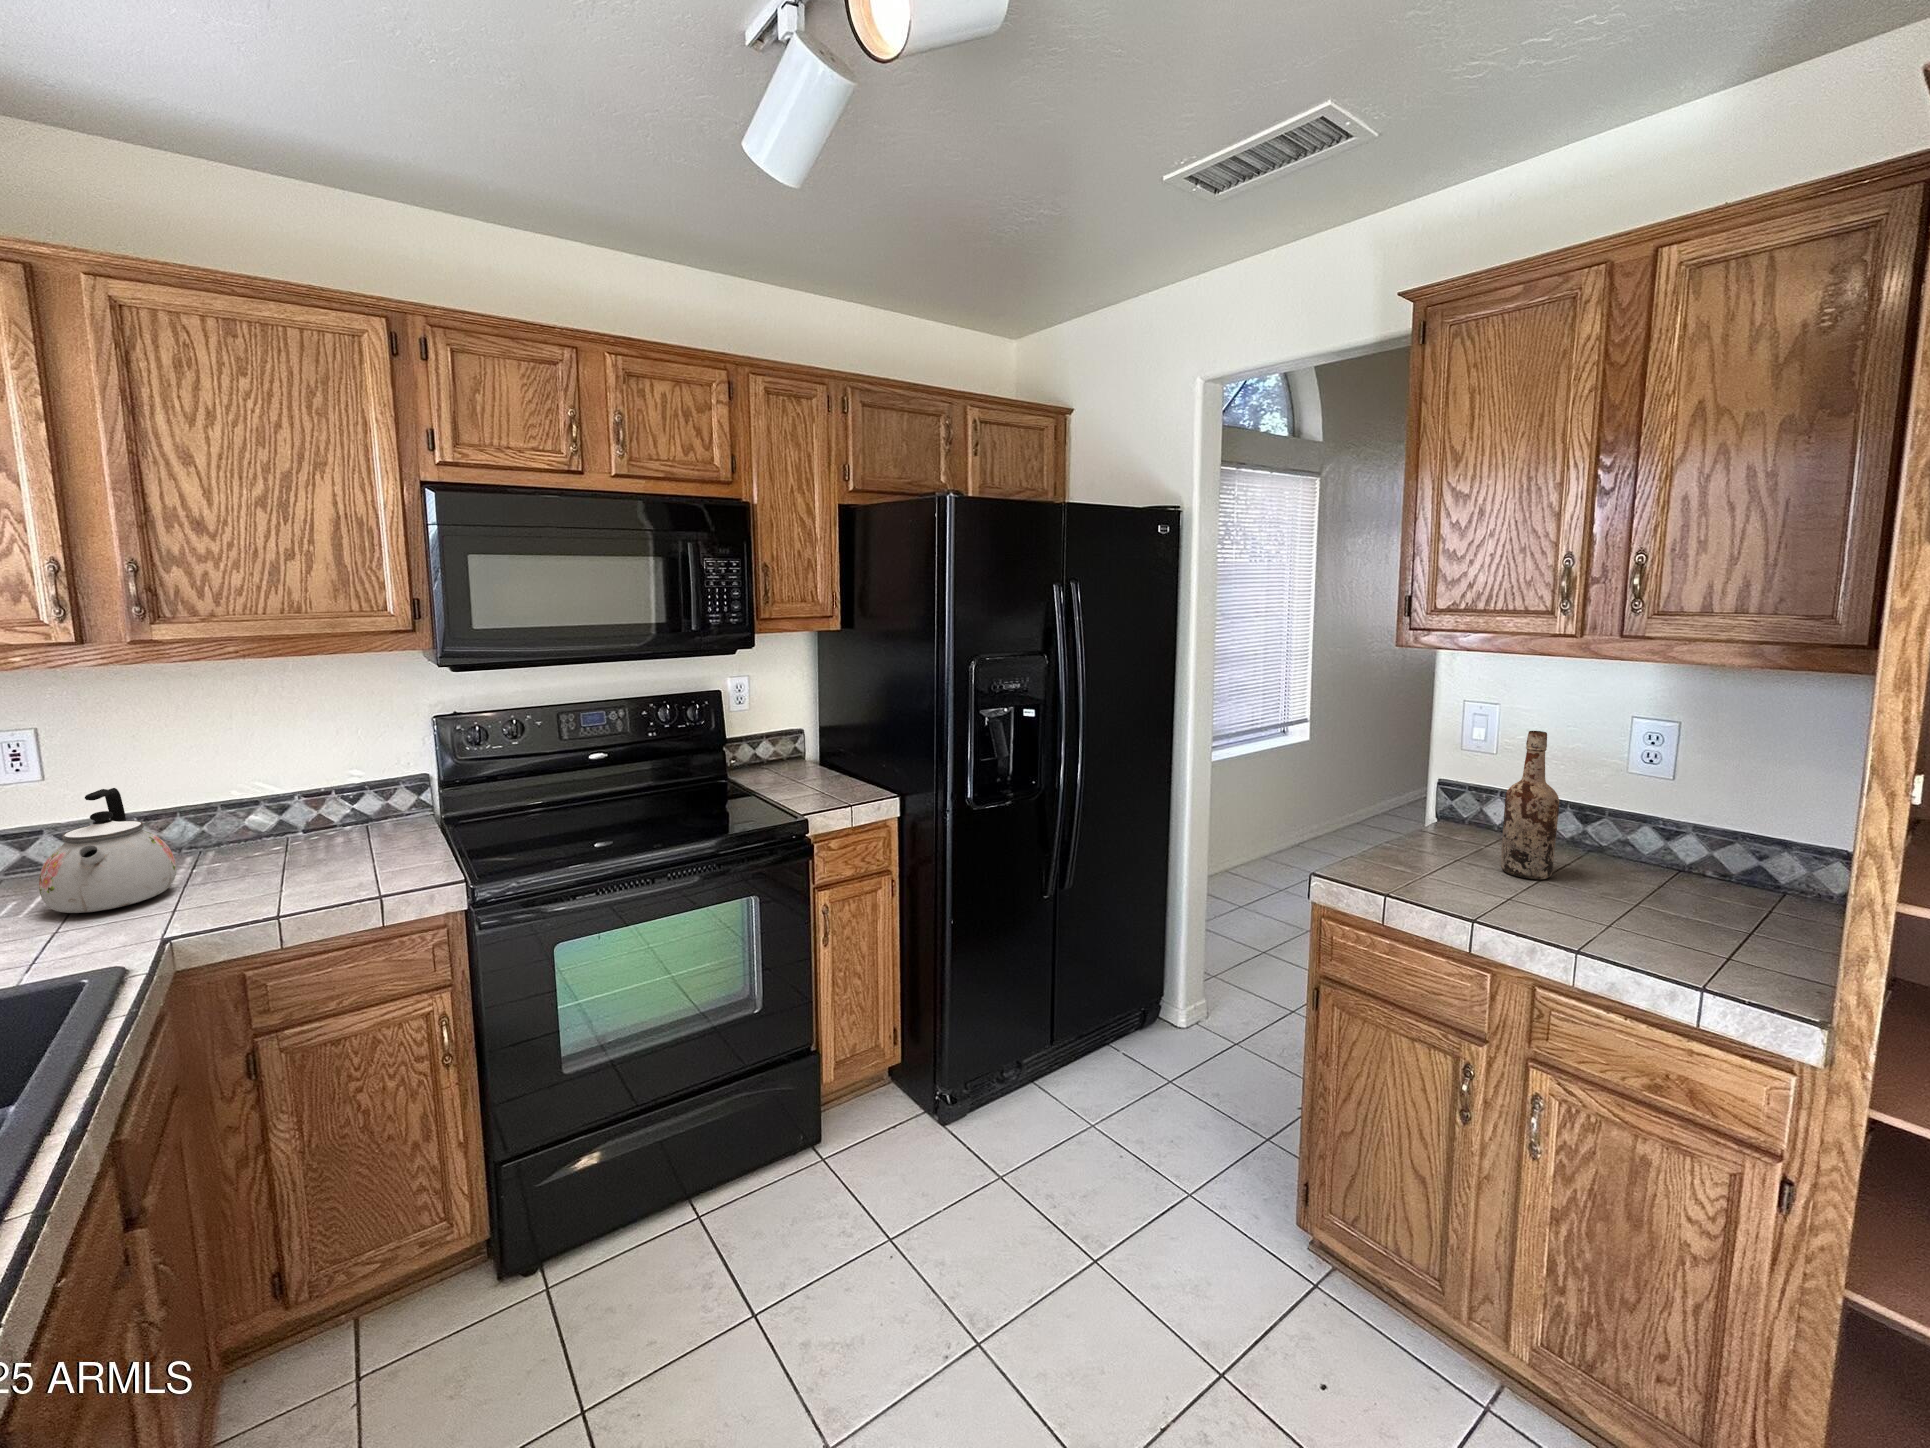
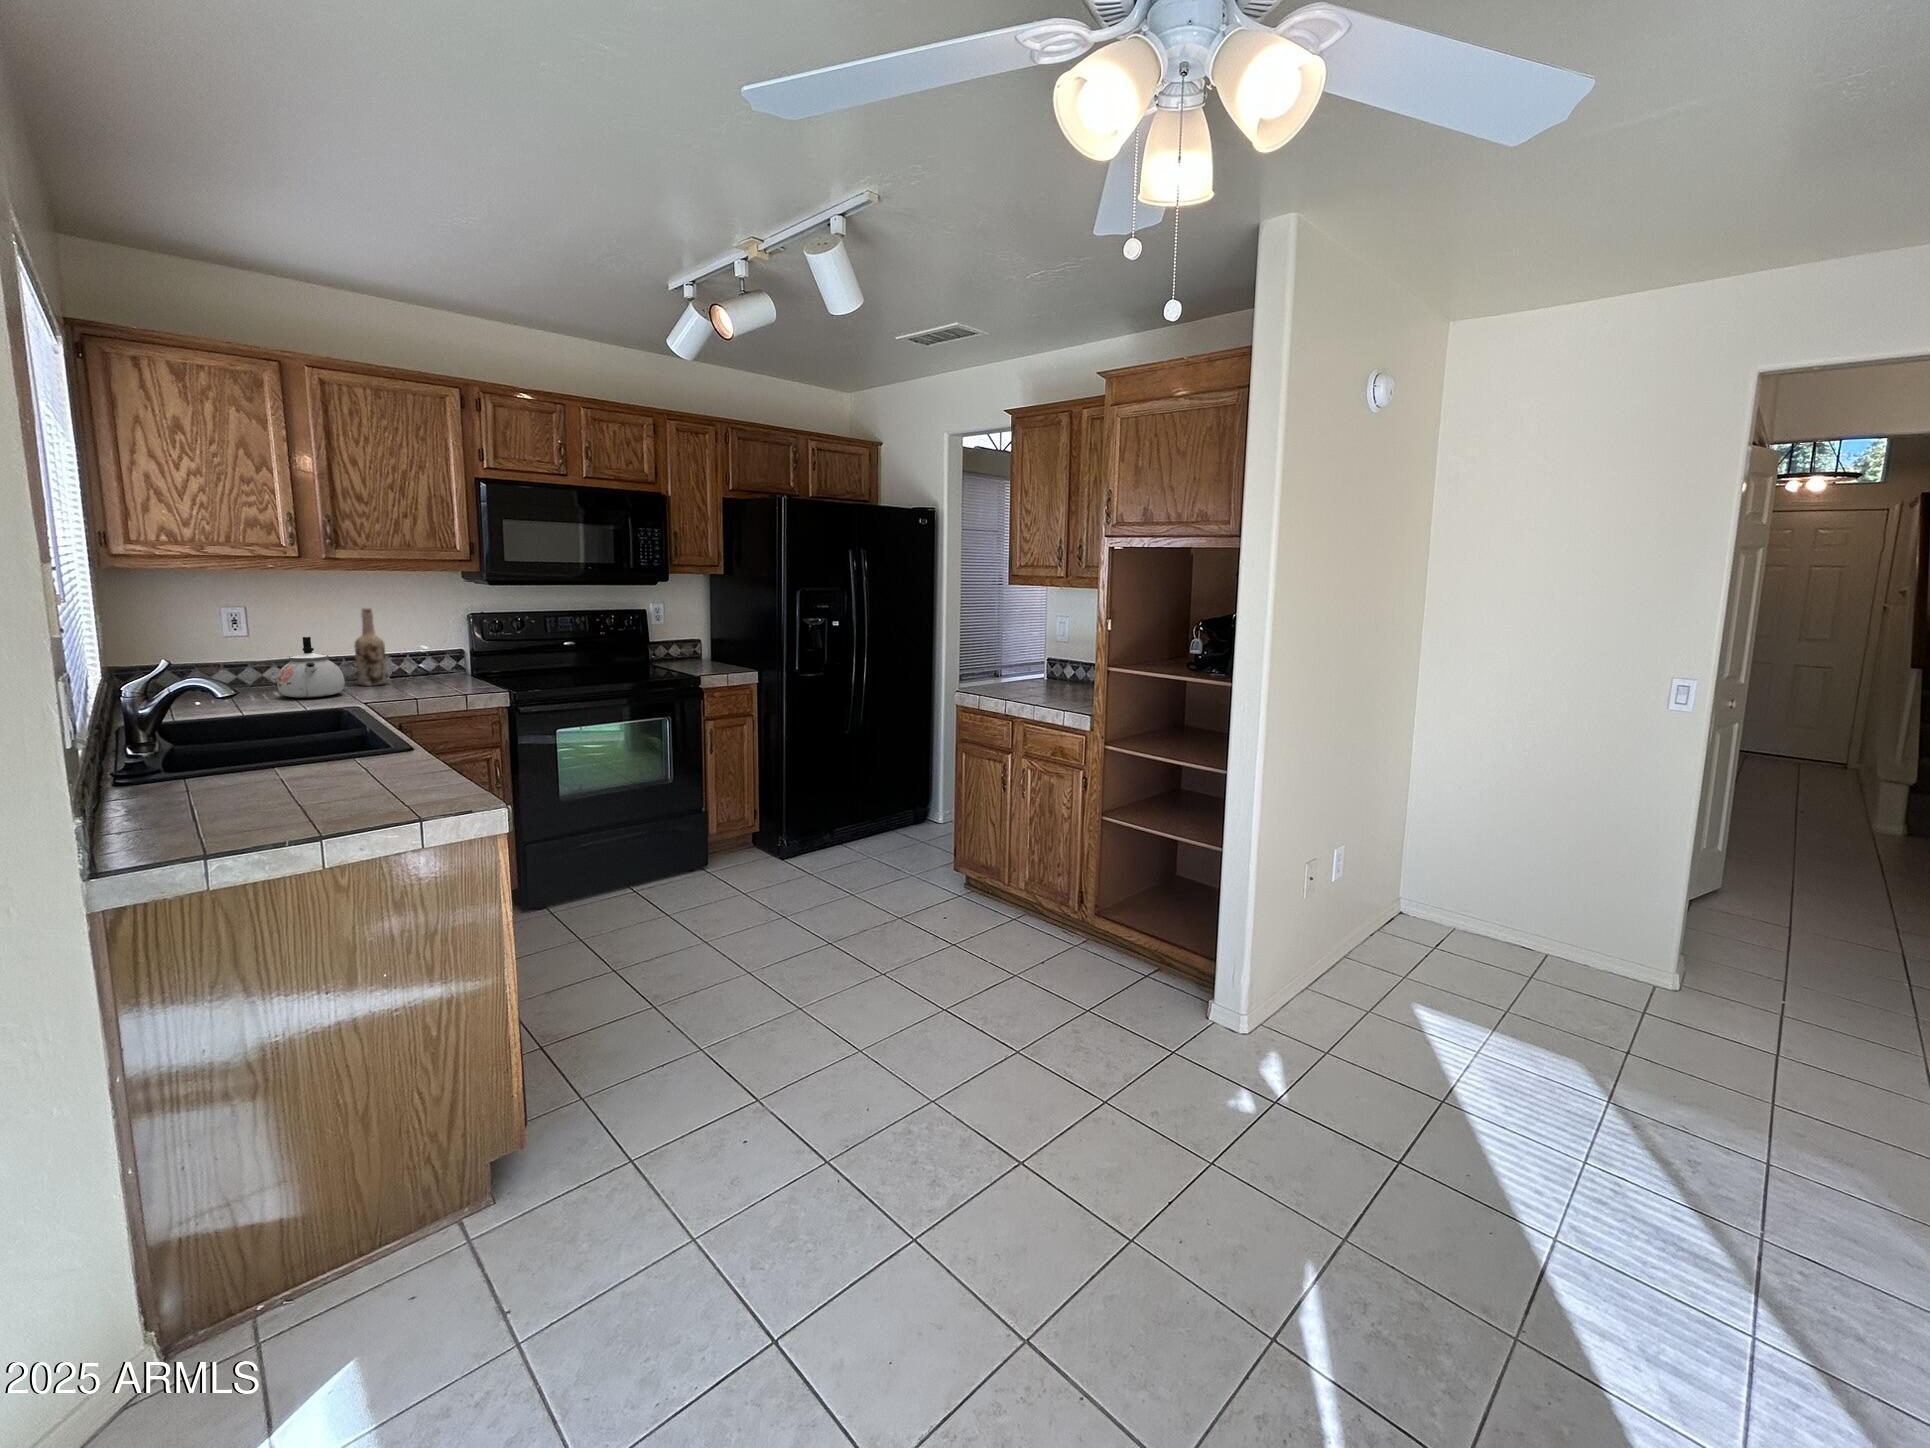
wine bottle: present [1501,731,1559,879] -> present [354,609,387,686]

